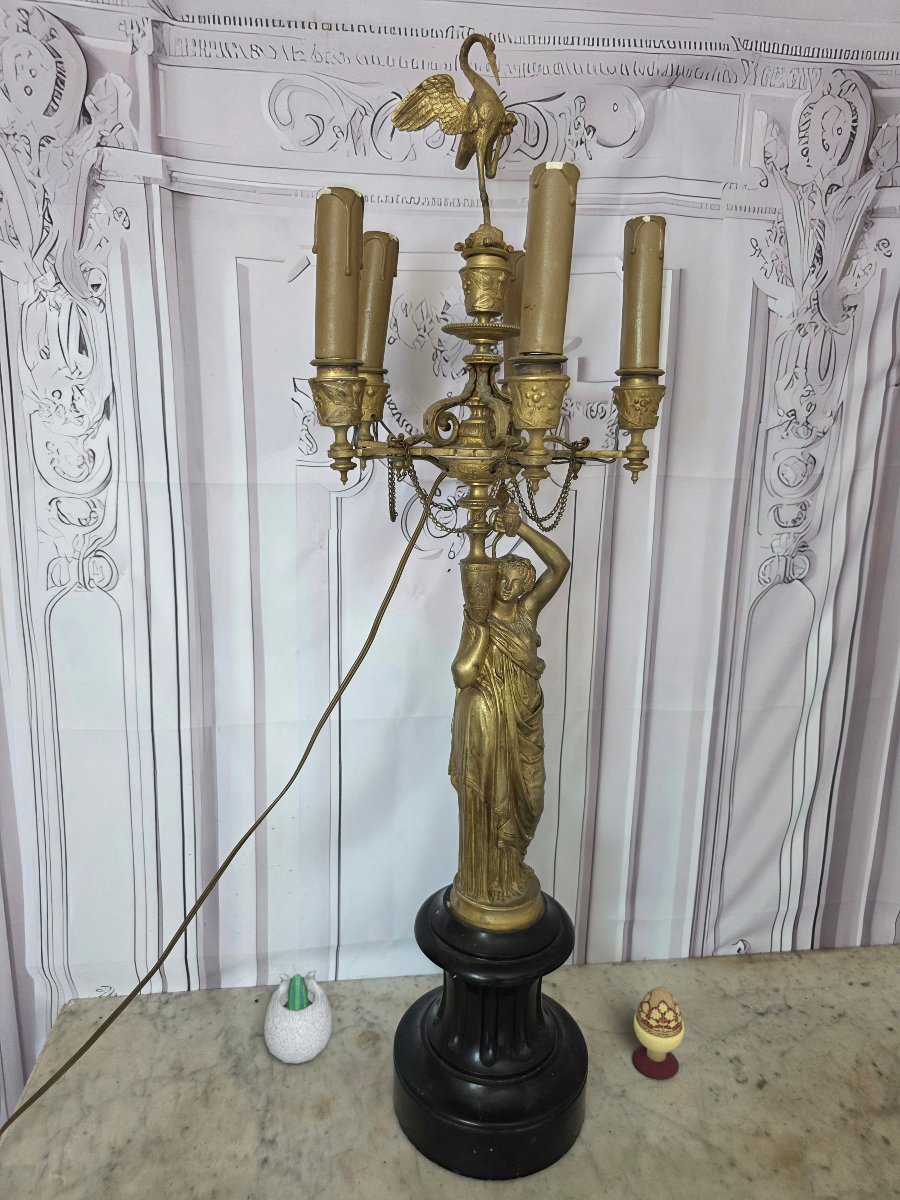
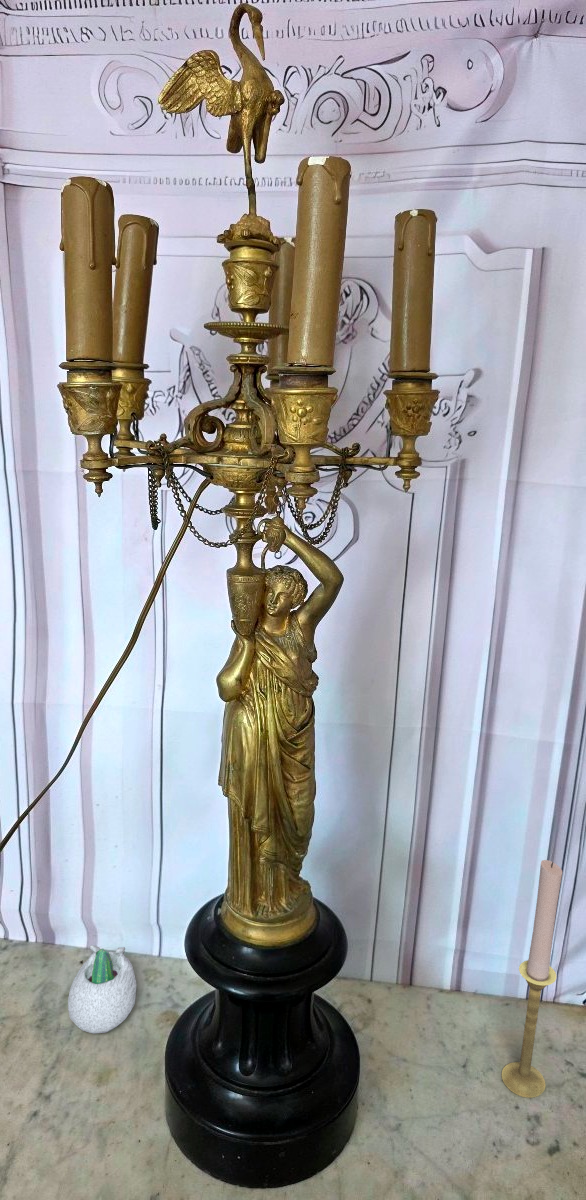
candlestick: none [692,818,743,1045] -> present [502,860,562,1098]
decorative egg: present [633,987,684,1079] -> none [424,1027,477,1123]

